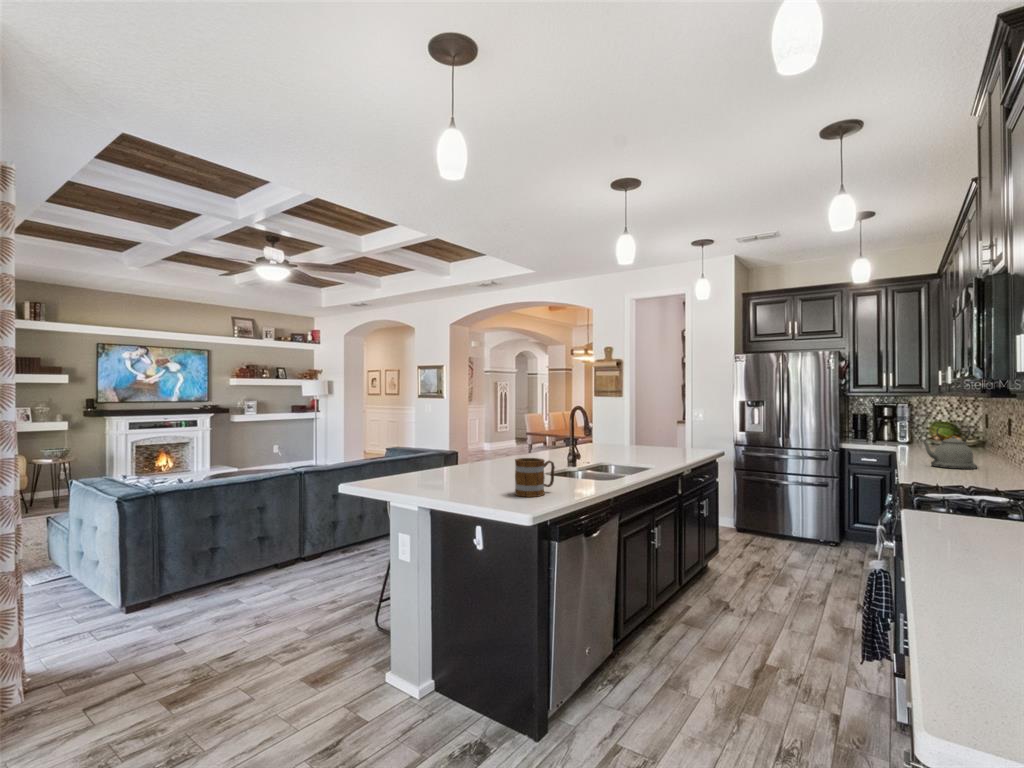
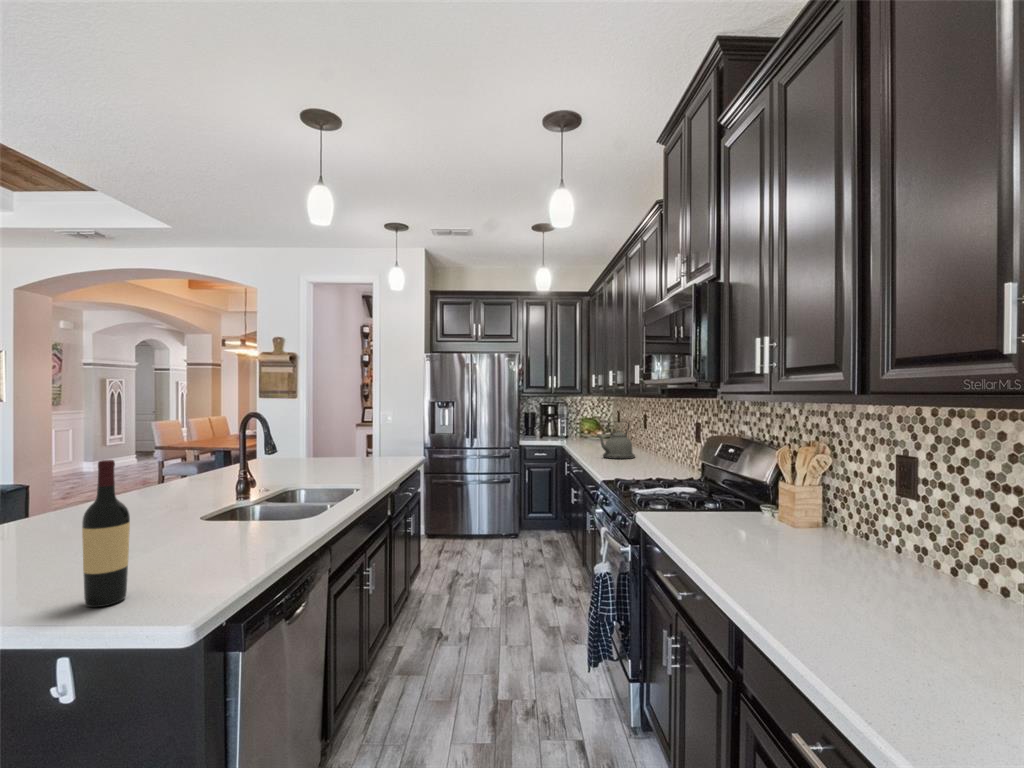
wine bottle: none [483,428,502,502] -> present [82,460,130,607]
mug: present [515,458,555,497] -> none [155,503,234,577]

